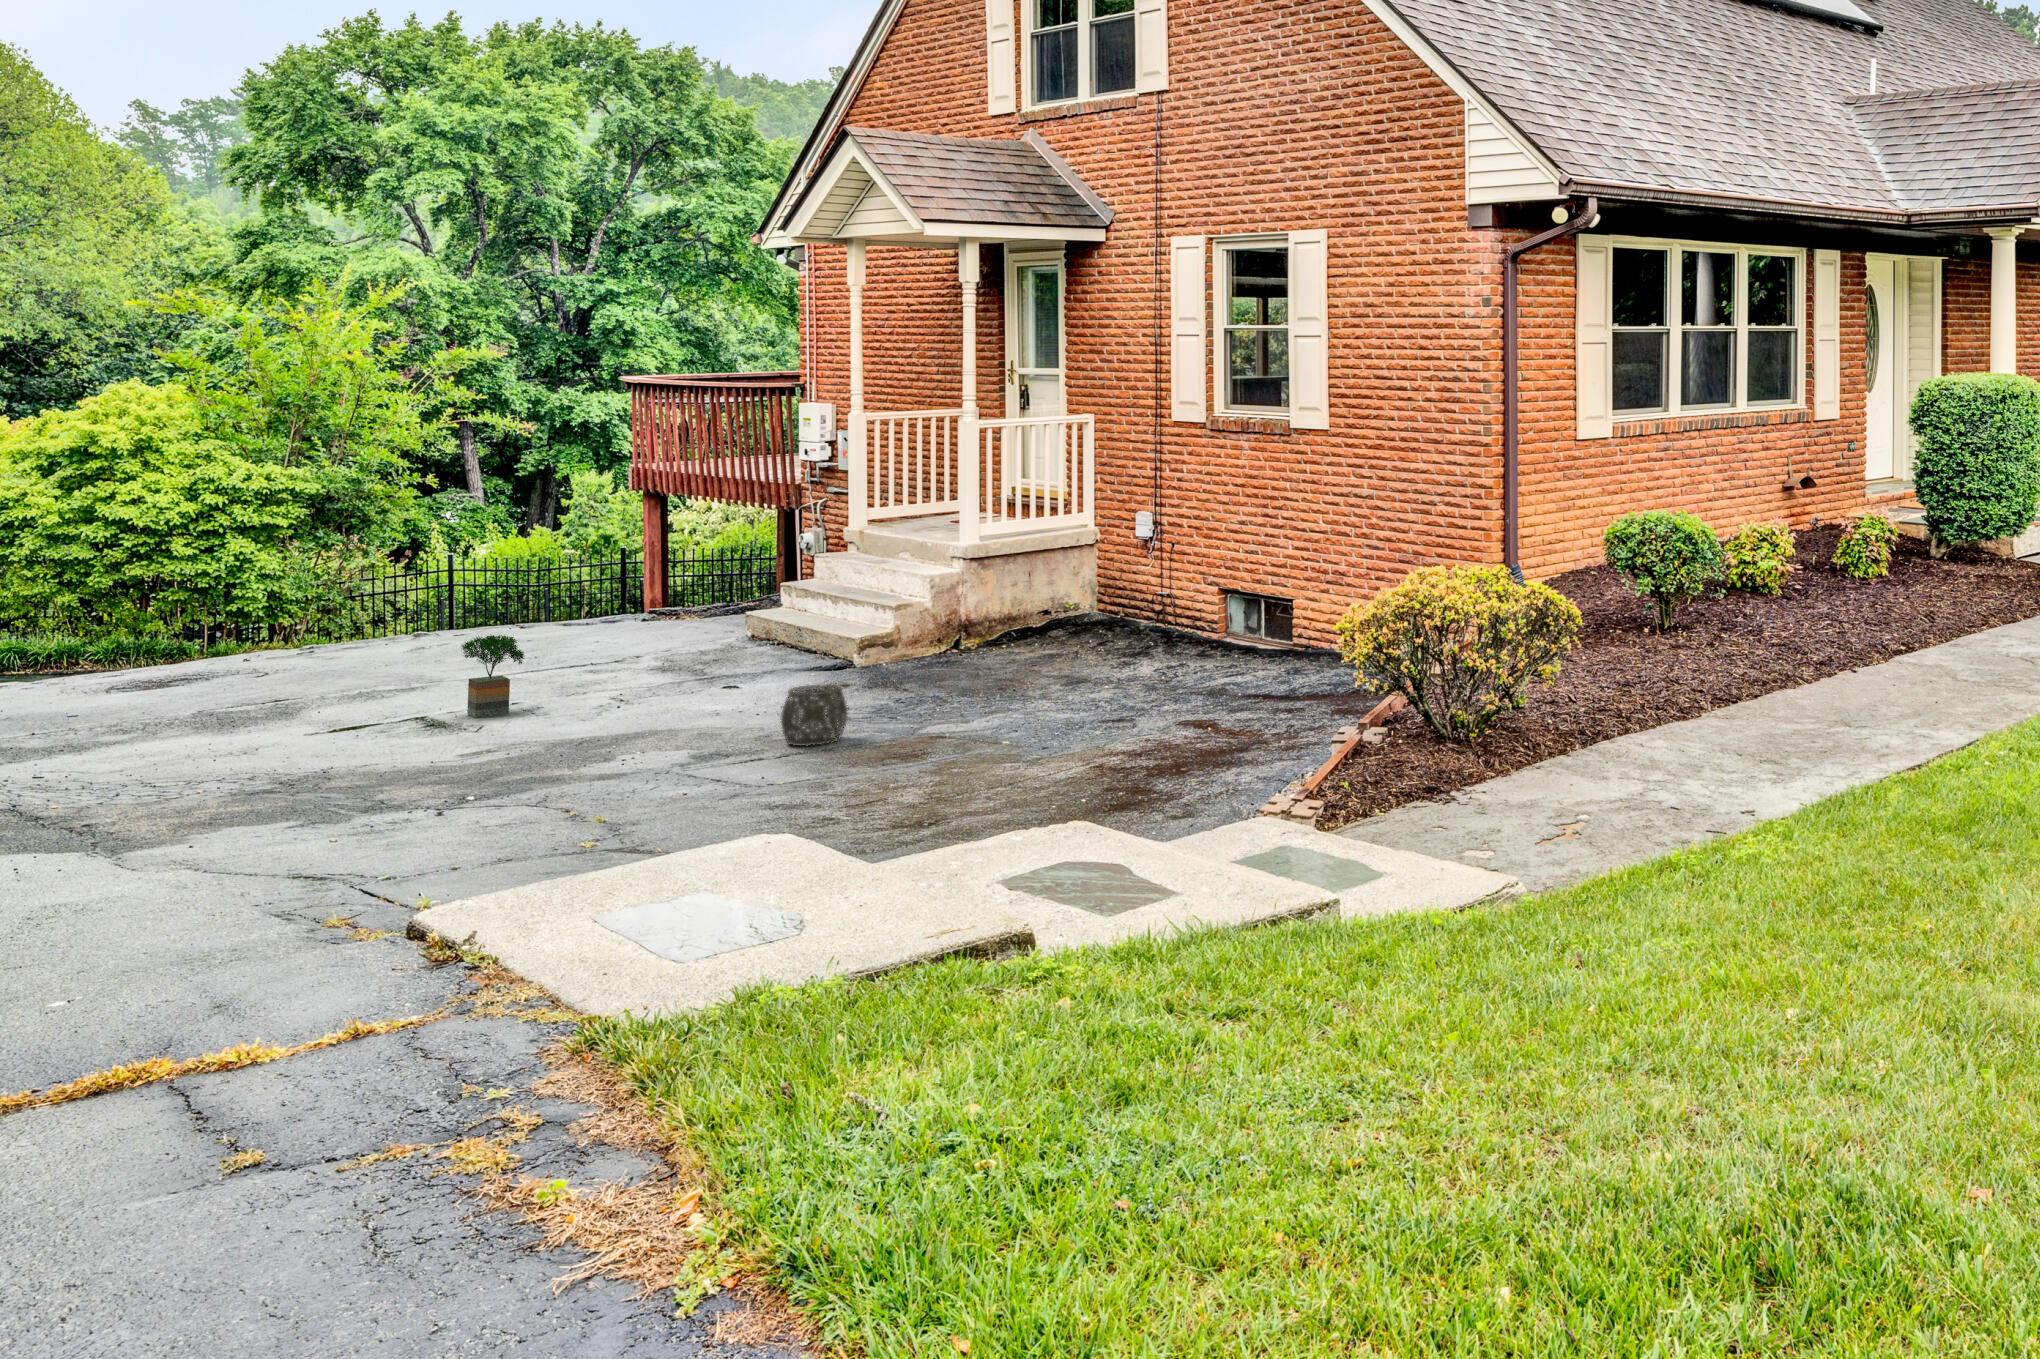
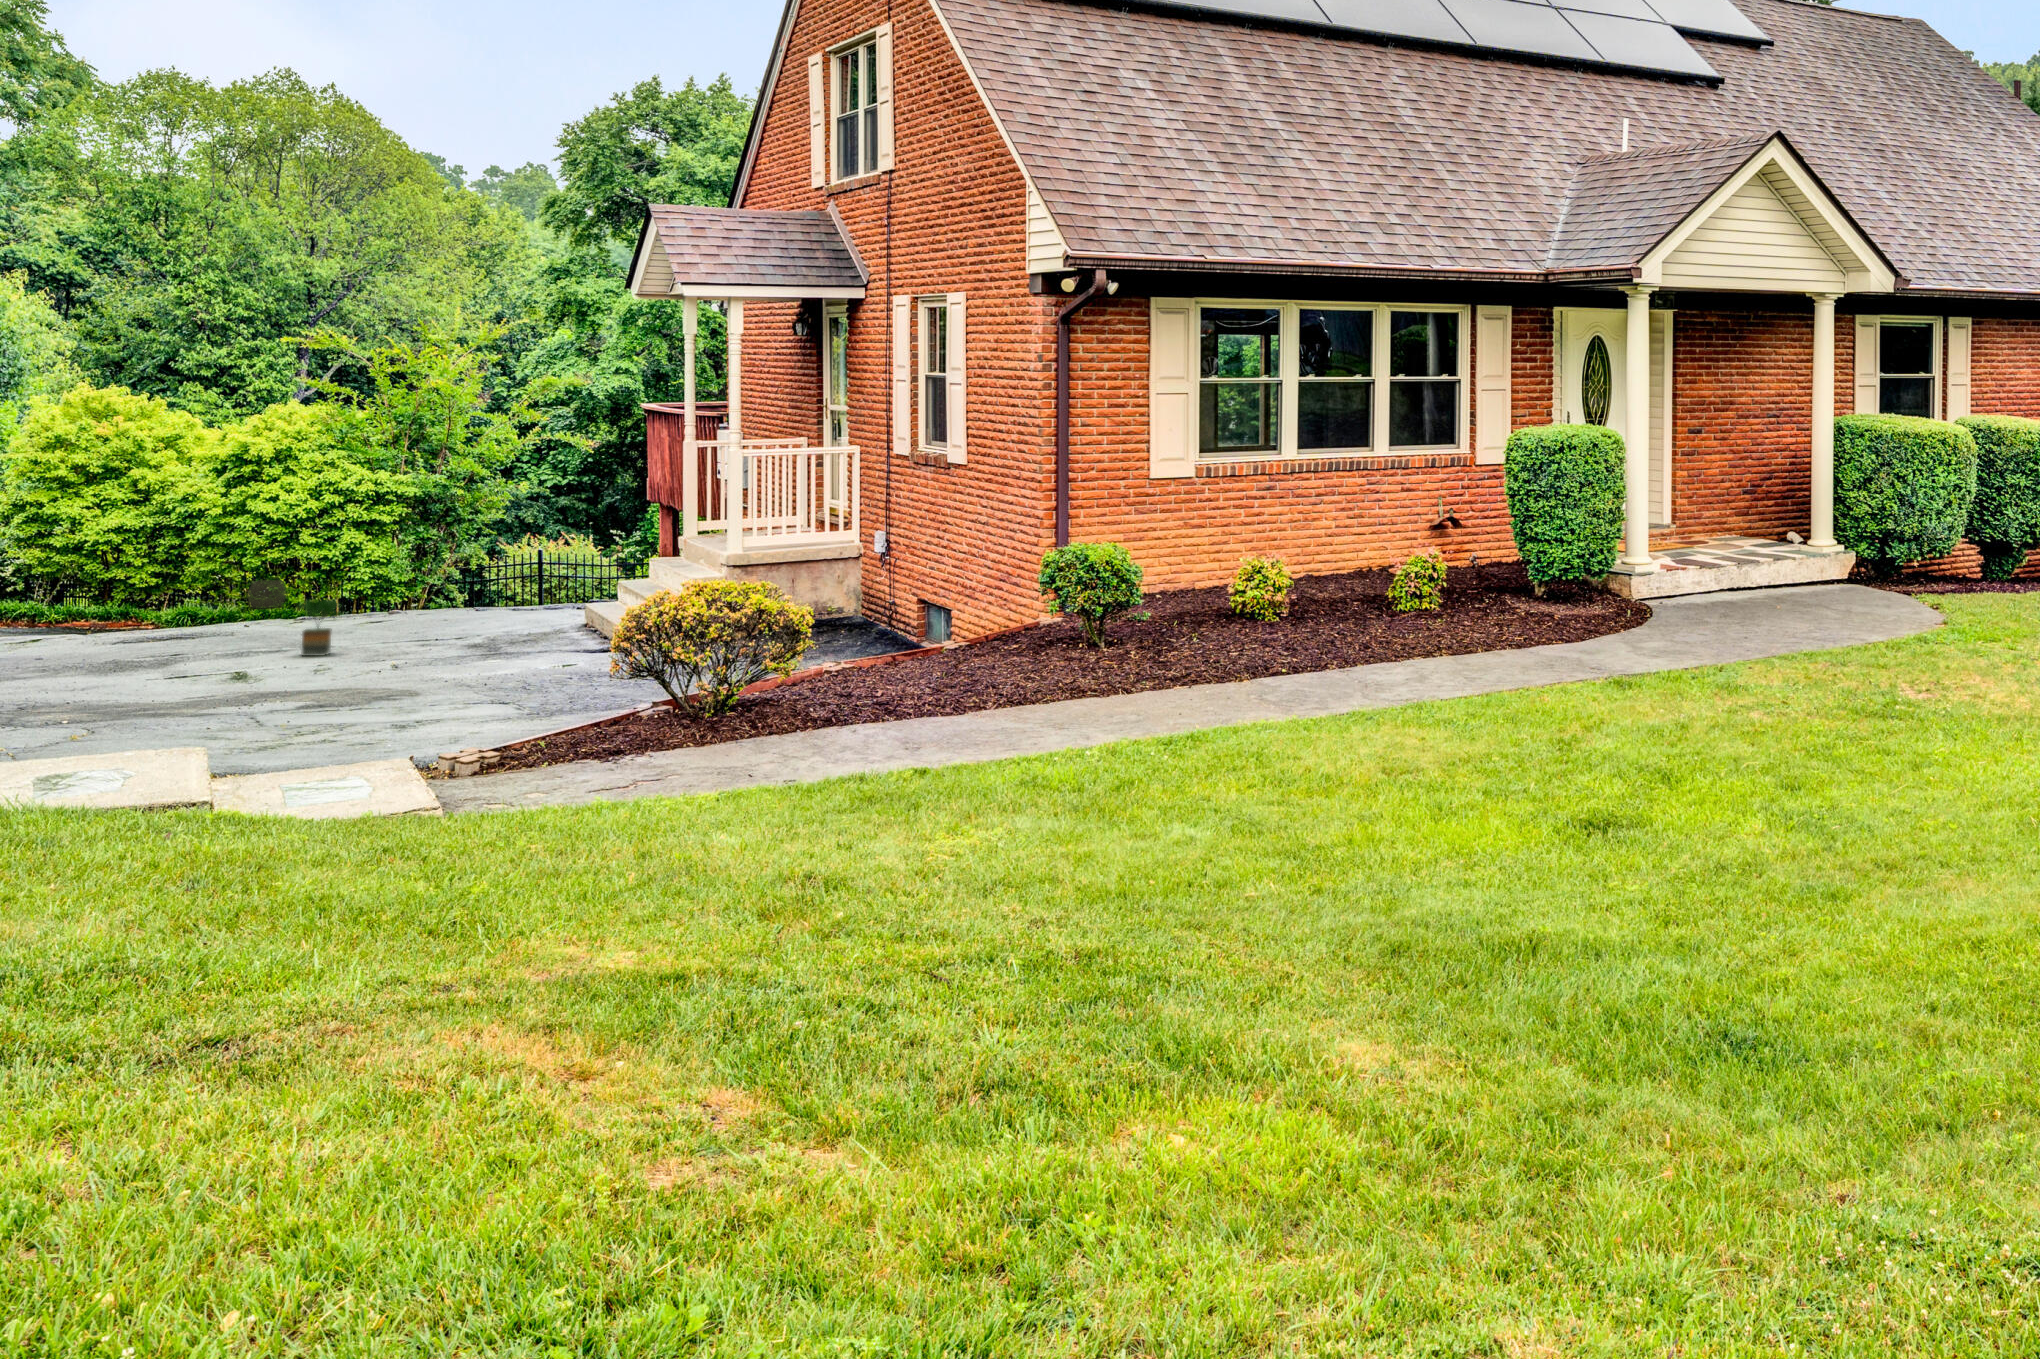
woven basket: present [781,685,848,746] -> present [248,580,286,609]

